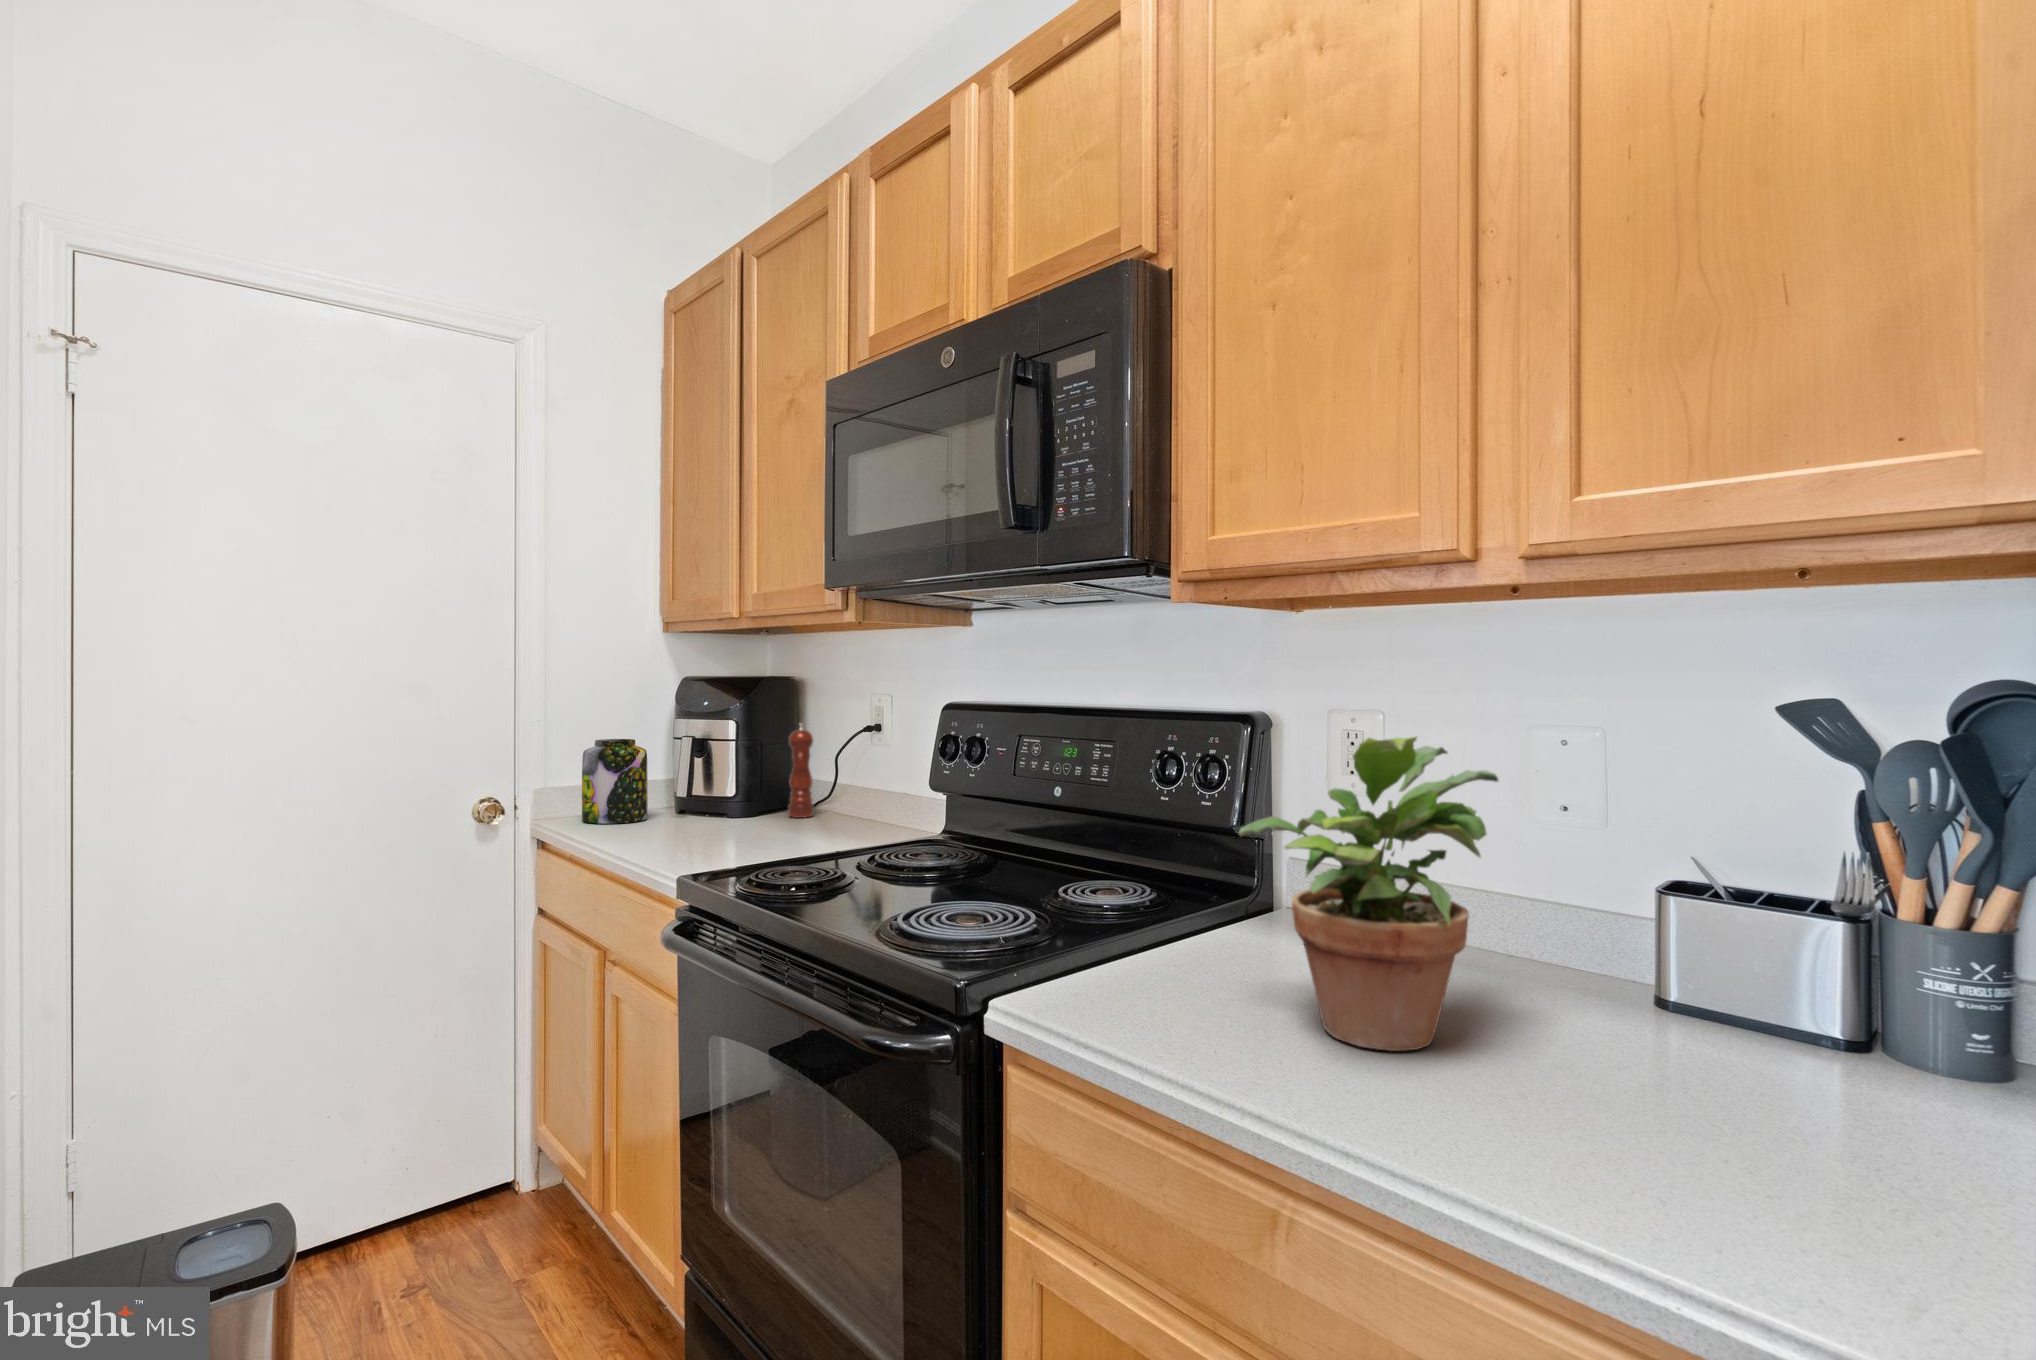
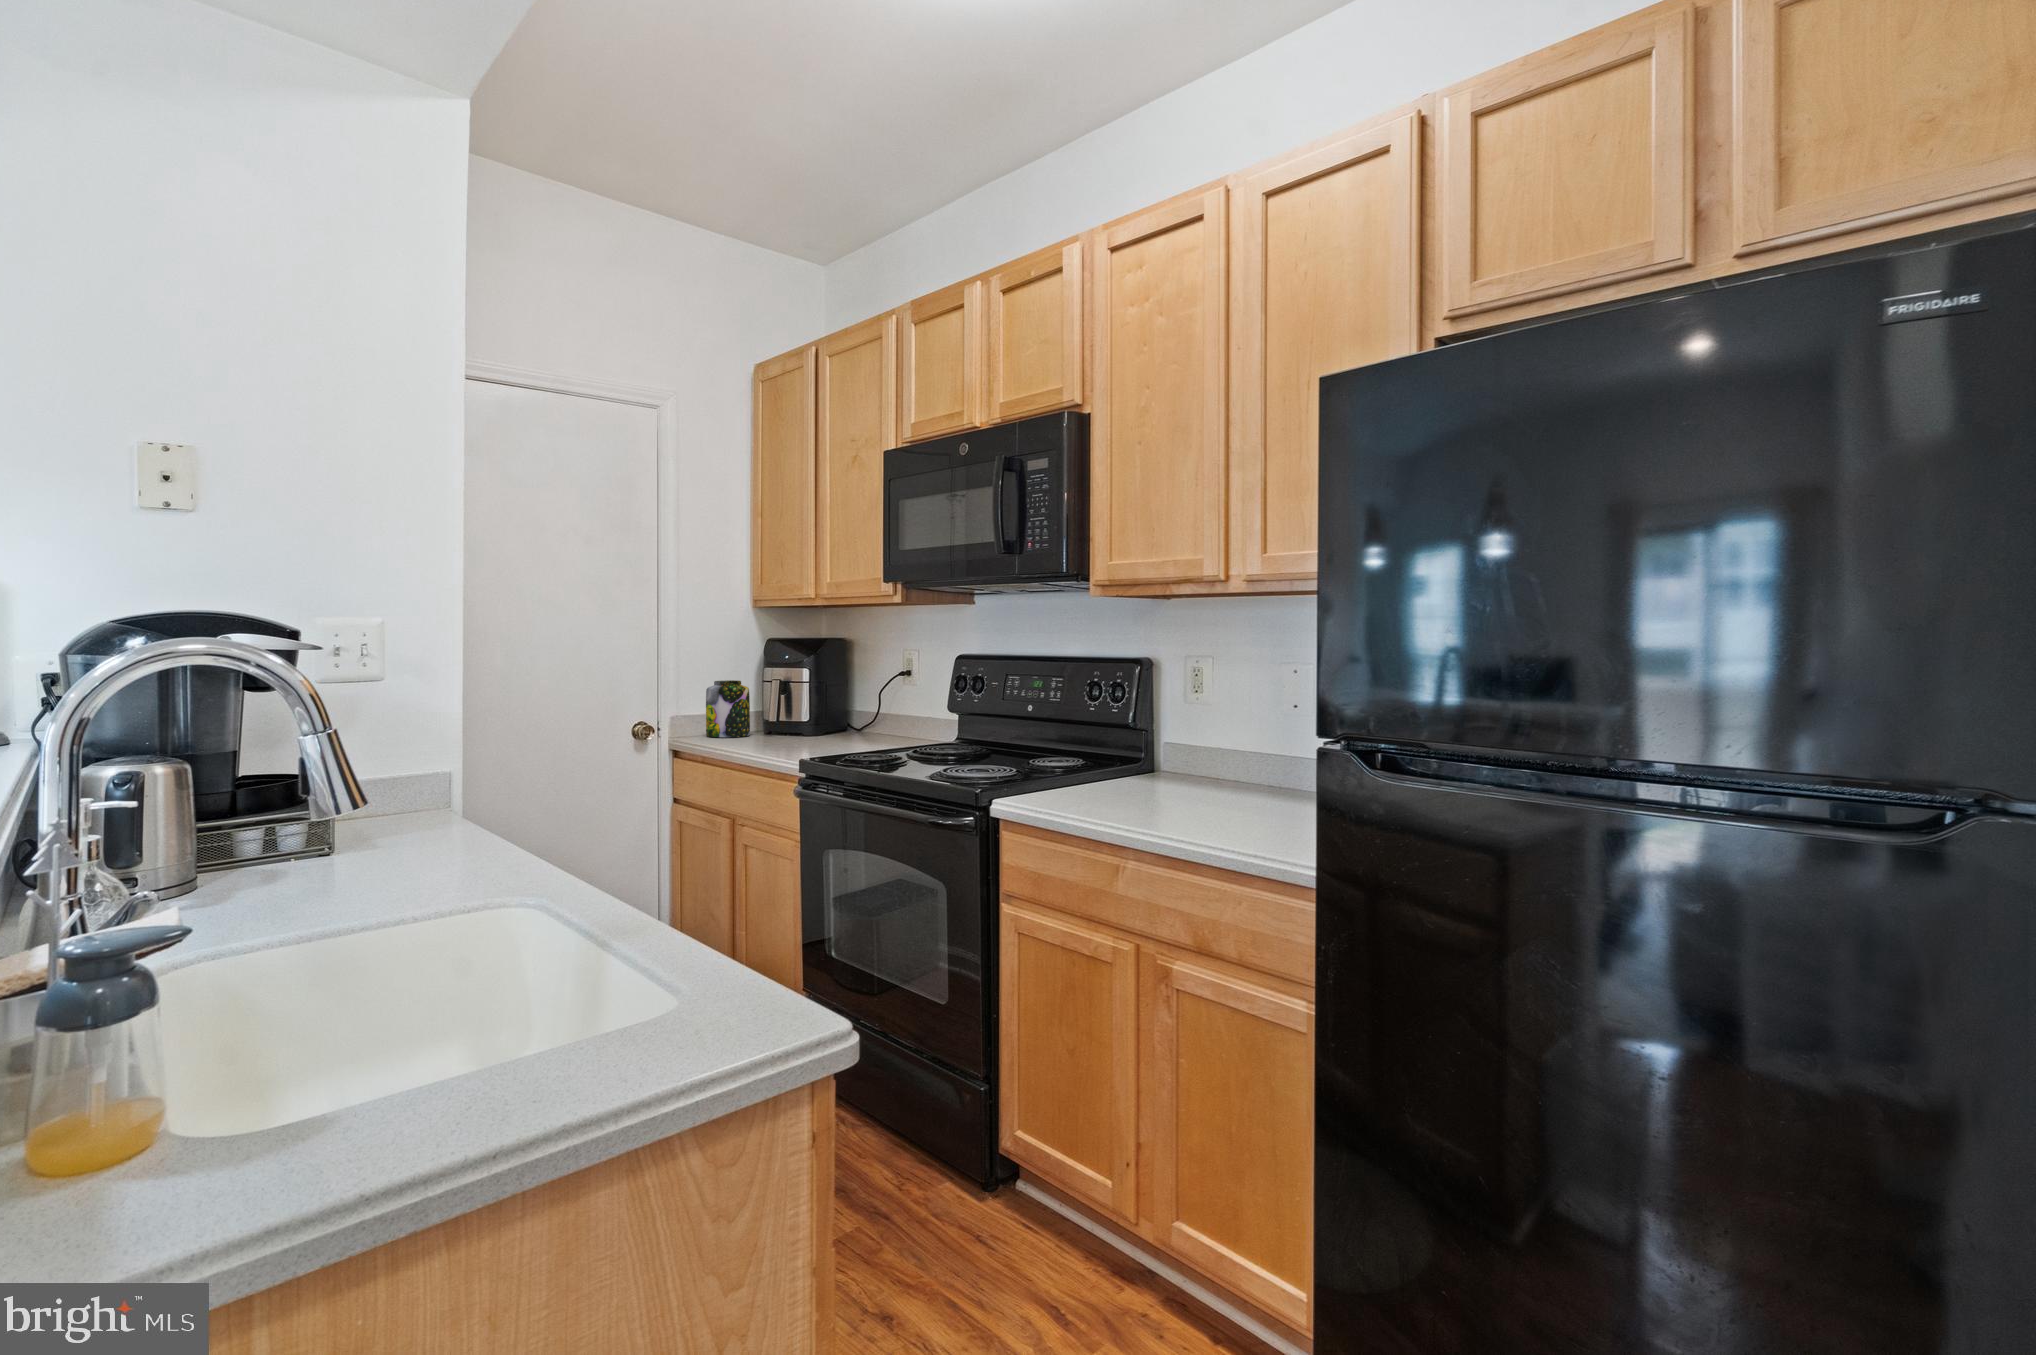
pepper mill: present [788,723,814,818] -> none [846,669,863,734]
potted plant: present [1239,736,1498,1051] -> none [1115,665,1239,810]

